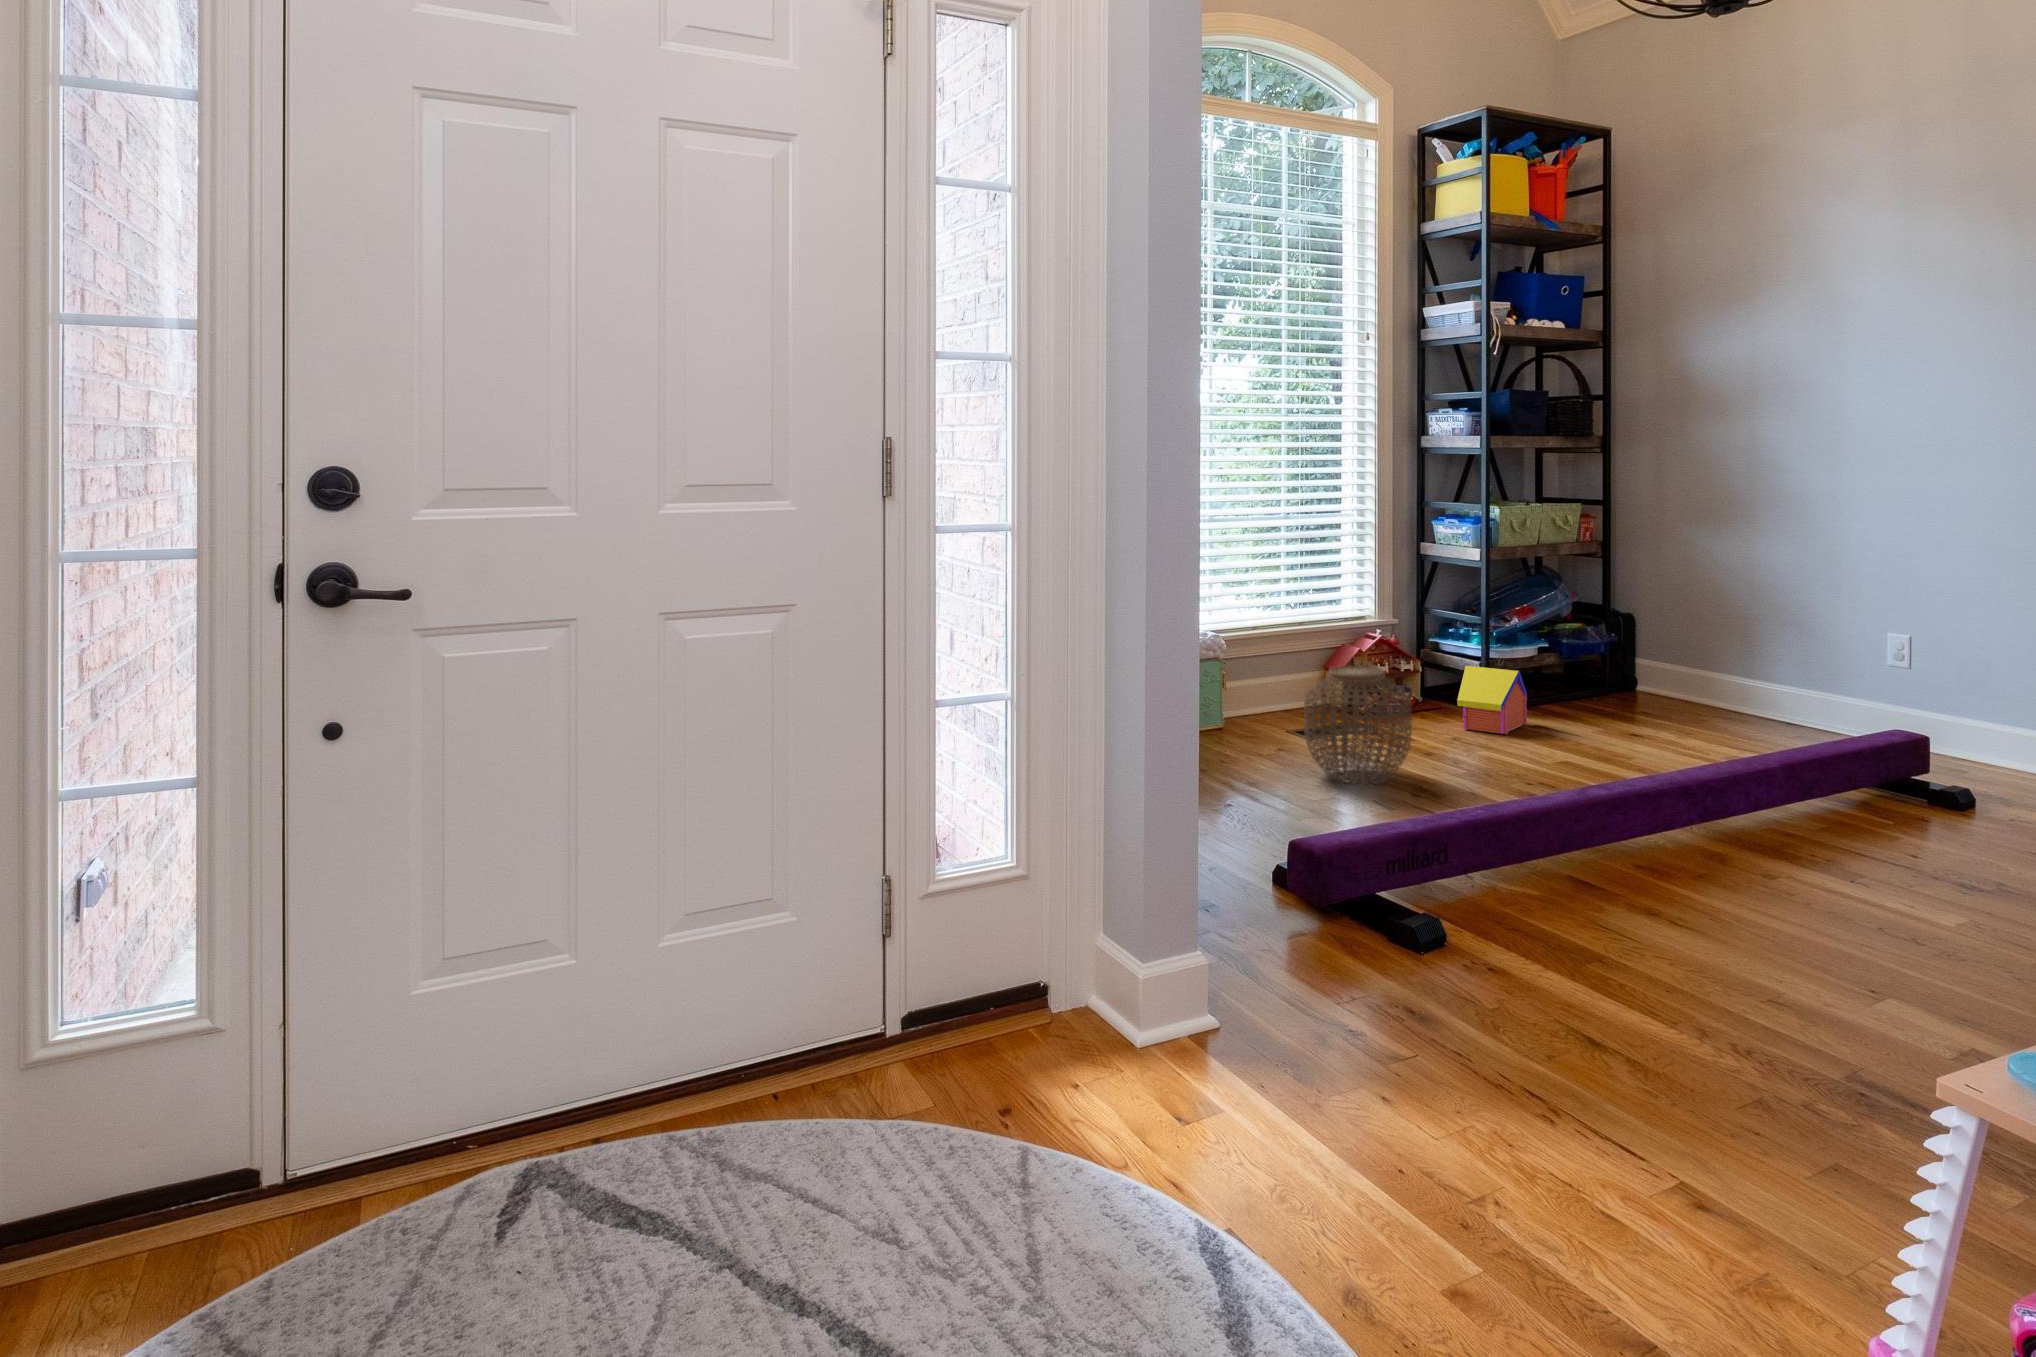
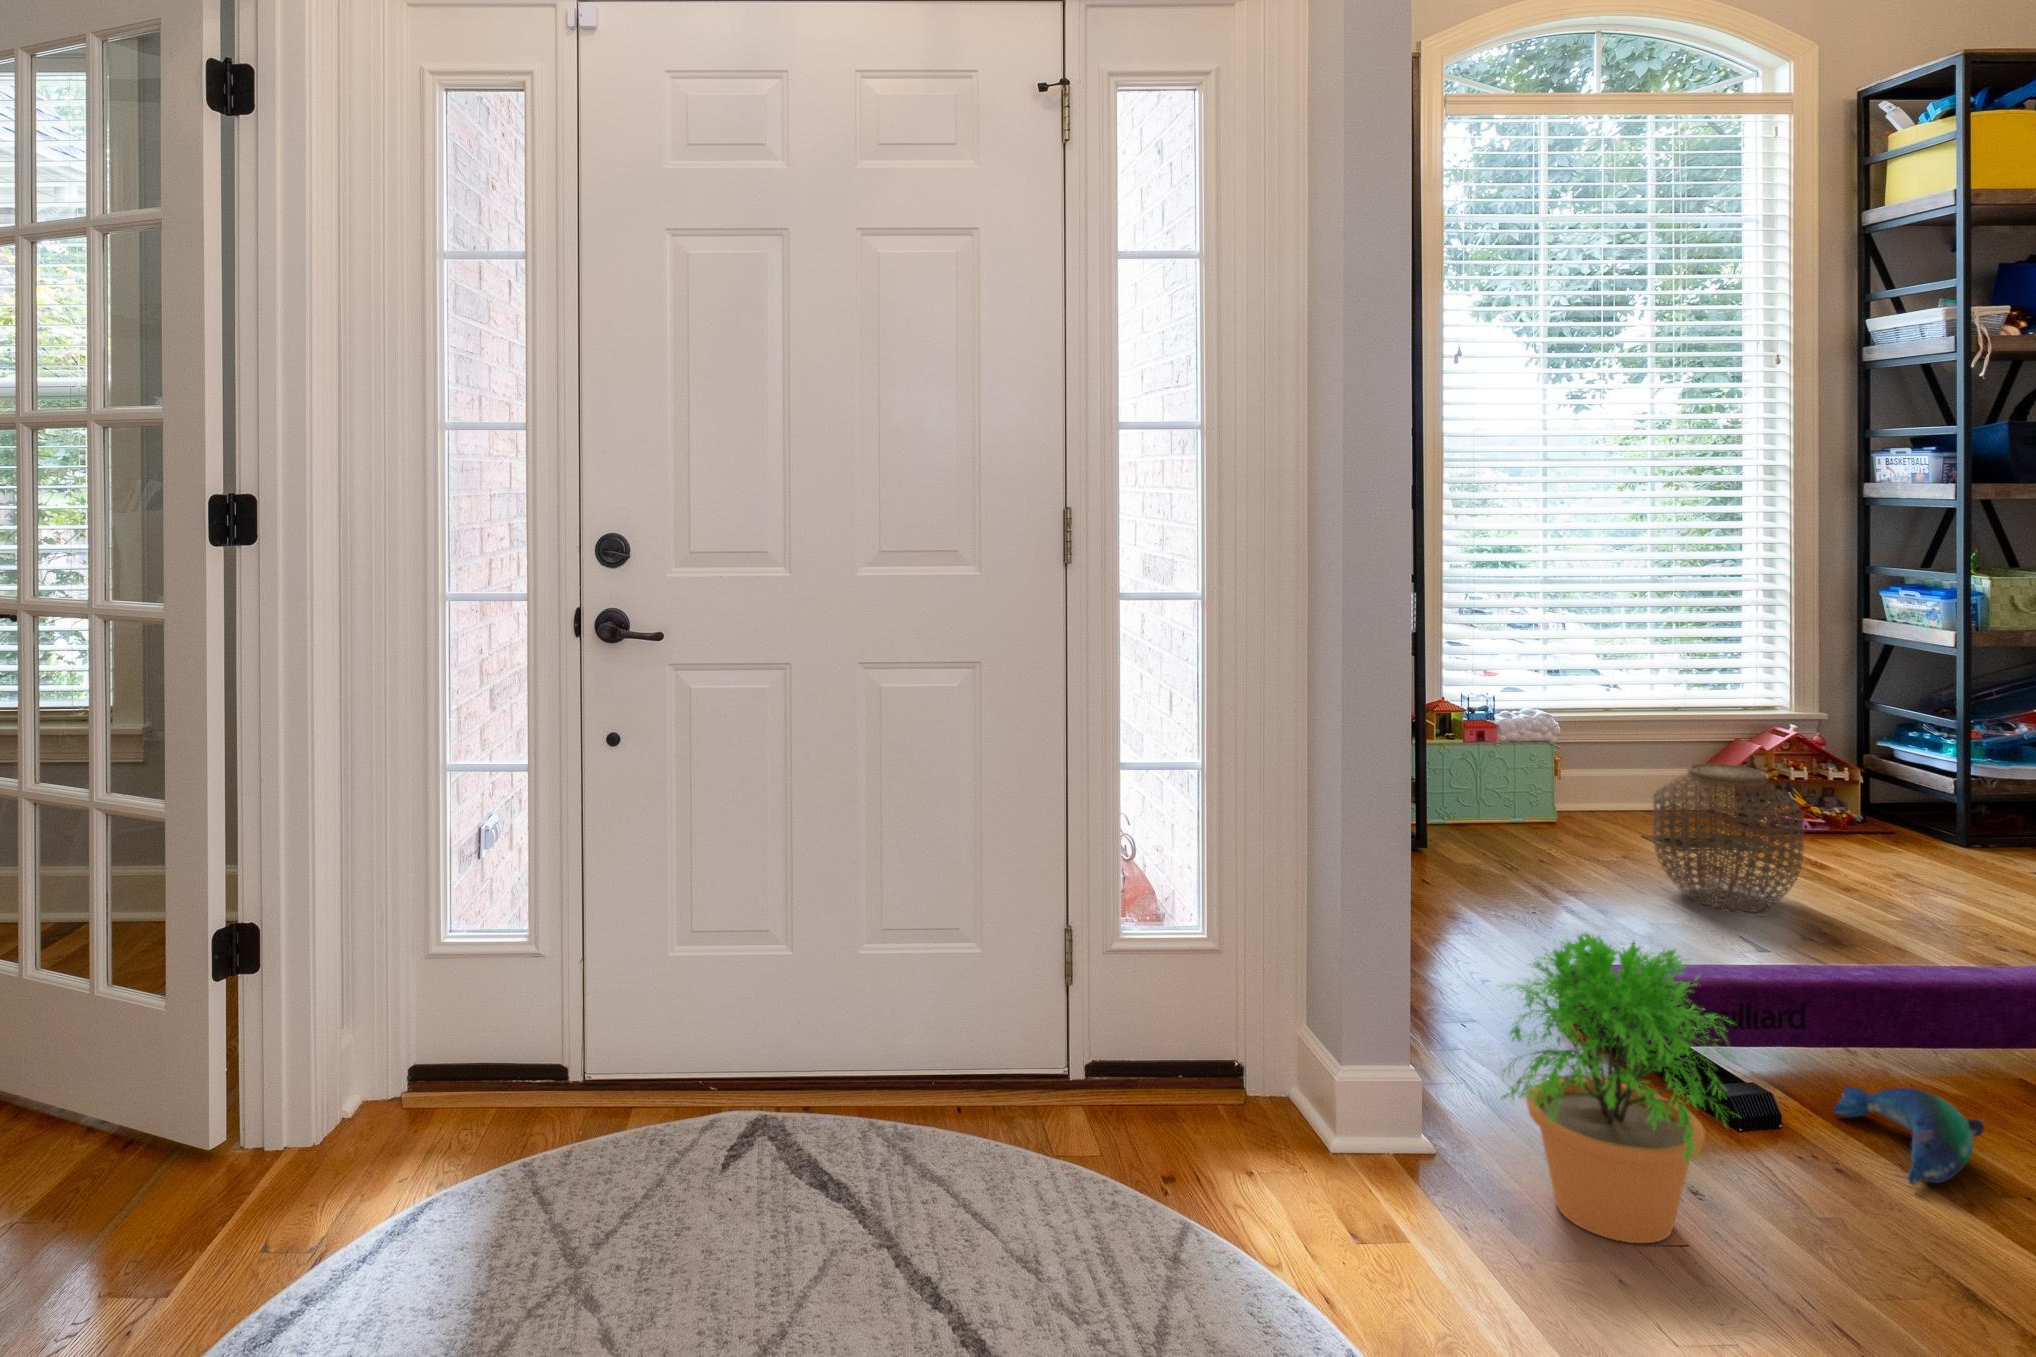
toy house: present [1457,666,1527,734] -> none [1900,779,2015,874]
potted plant: none [1267,808,1476,1074] -> present [1501,932,1732,1243]
plush toy: none [1487,900,1594,976] -> present [1833,1087,1984,1185]

